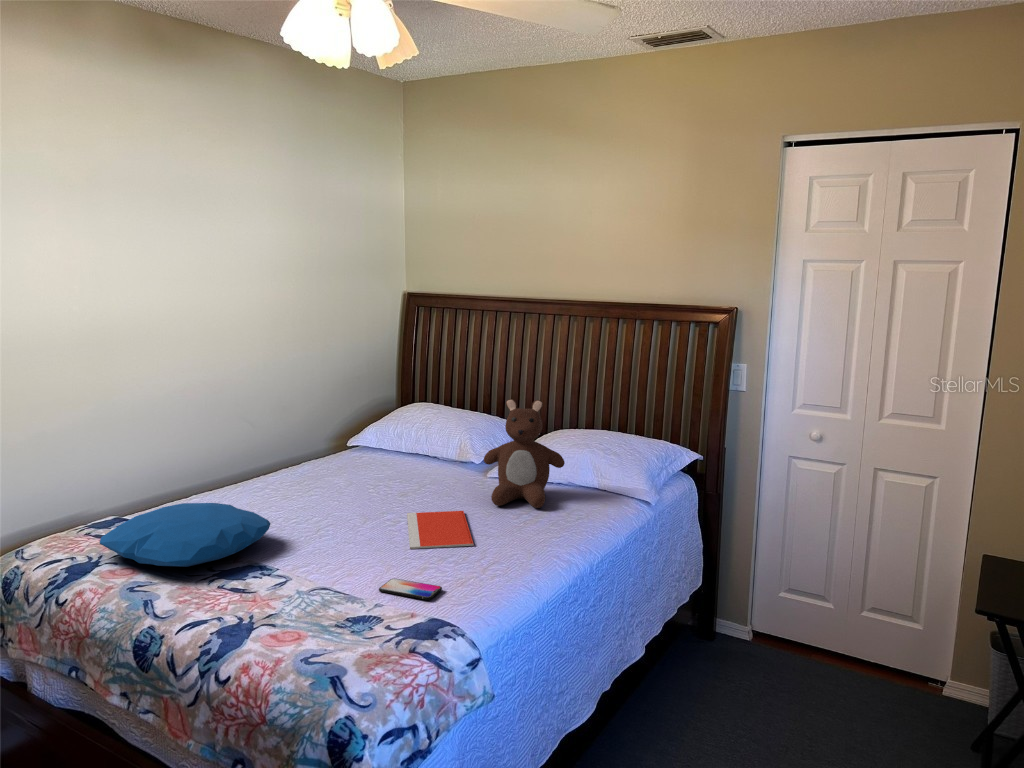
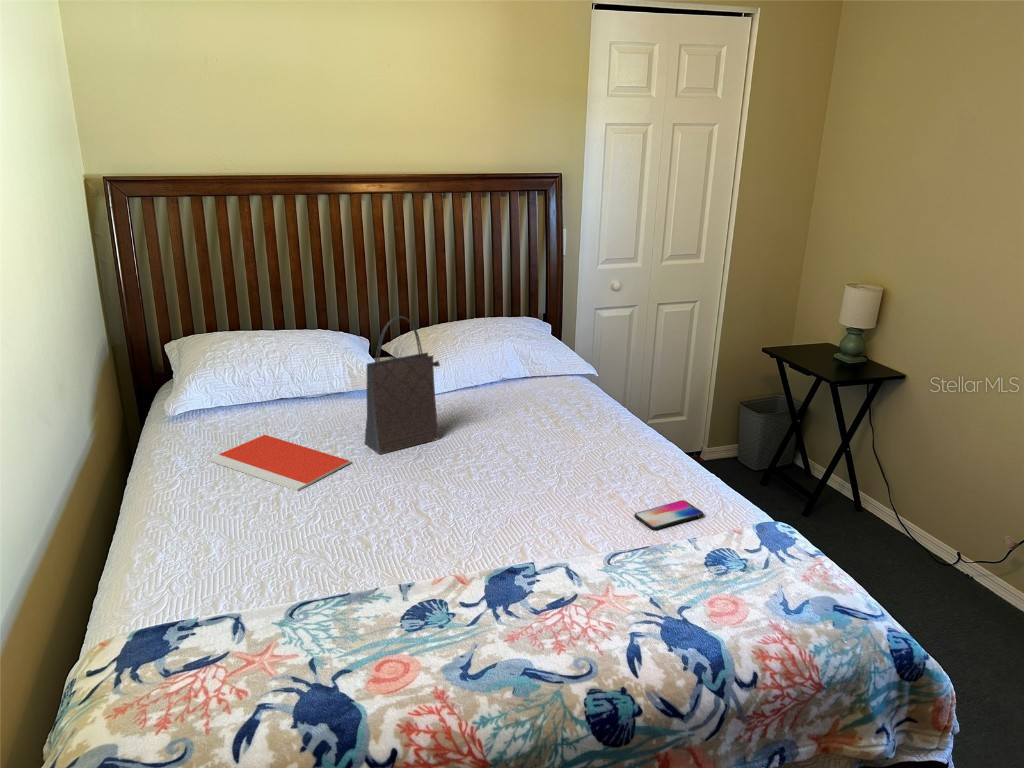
teddy bear: present [484,399,565,508] -> none [446,288,538,416]
handbag: none [376,401,439,505] -> present [365,316,440,454]
pillow: present [100,503,271,567] -> none [257,515,495,654]
notebook: present [407,511,474,549] -> present [209,435,351,491]

